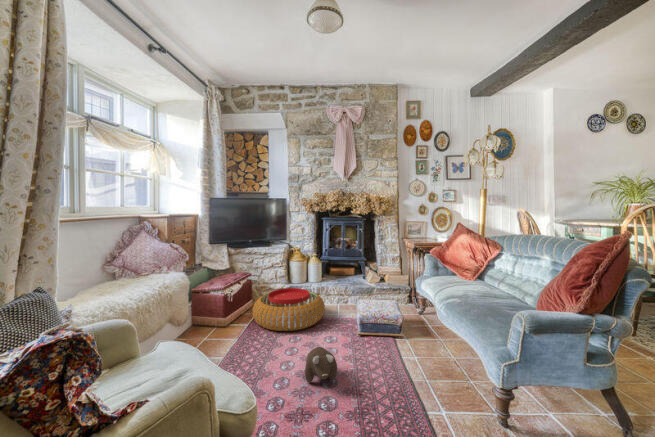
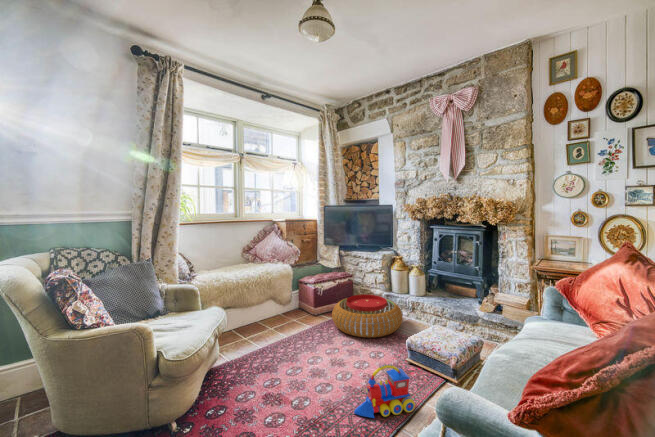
toy train: none [369,333,405,388] -> present [354,365,415,418]
plush toy: present [305,347,337,383] -> none [306,354,341,390]

